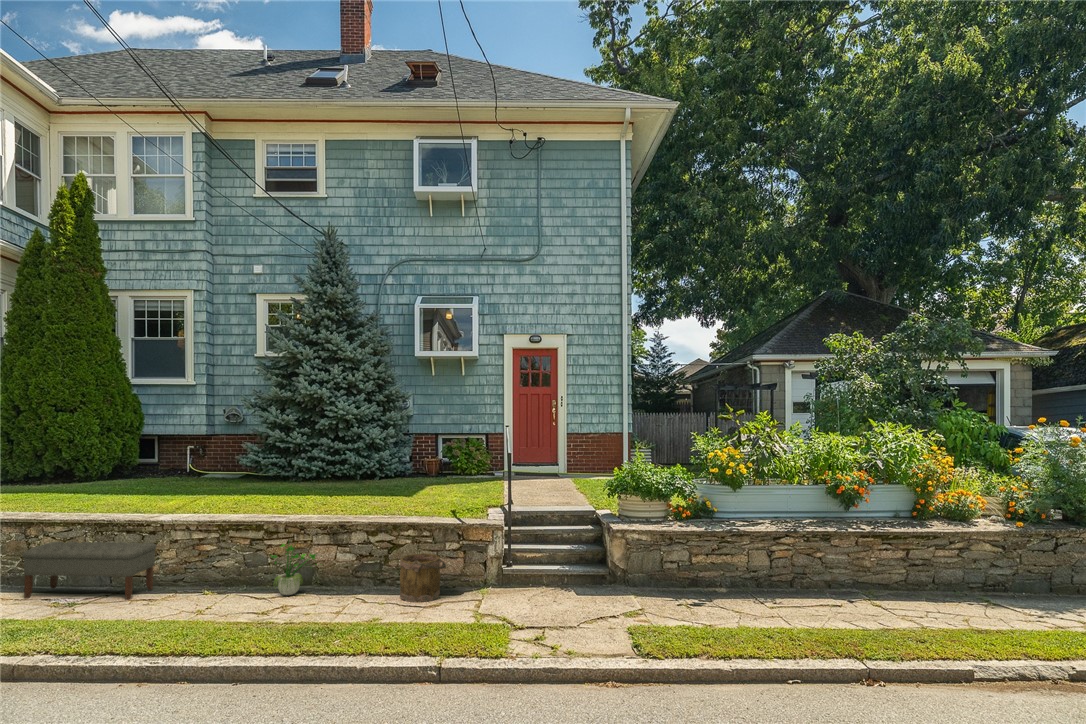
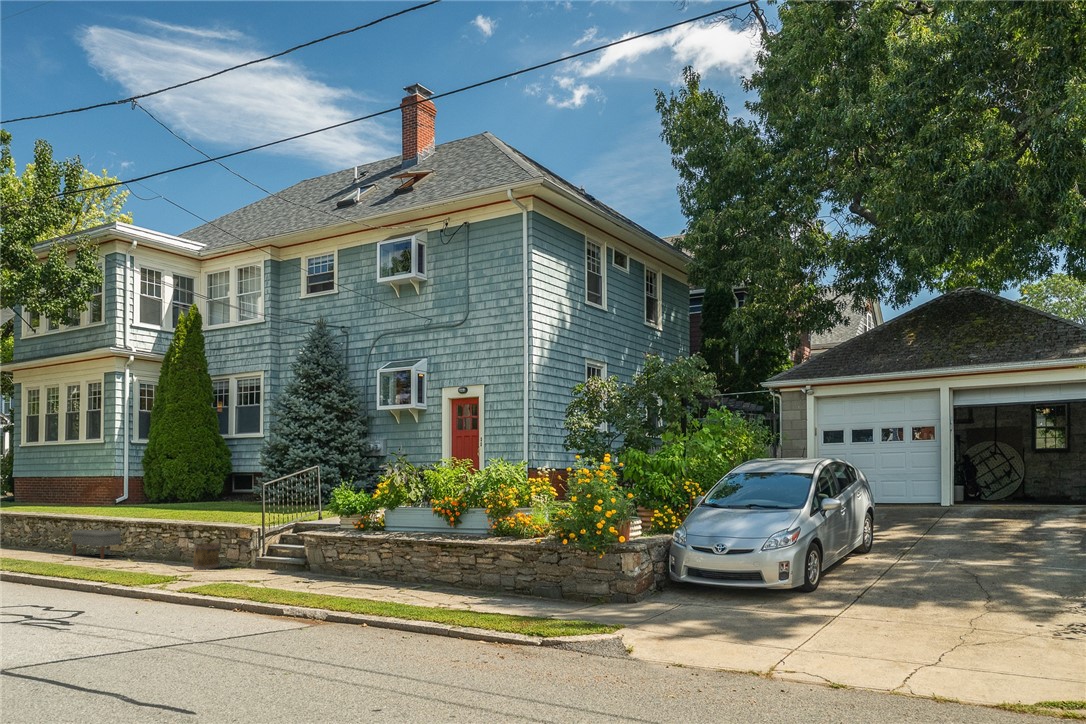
potted plant: present [271,544,317,595] -> none [152,526,180,563]

